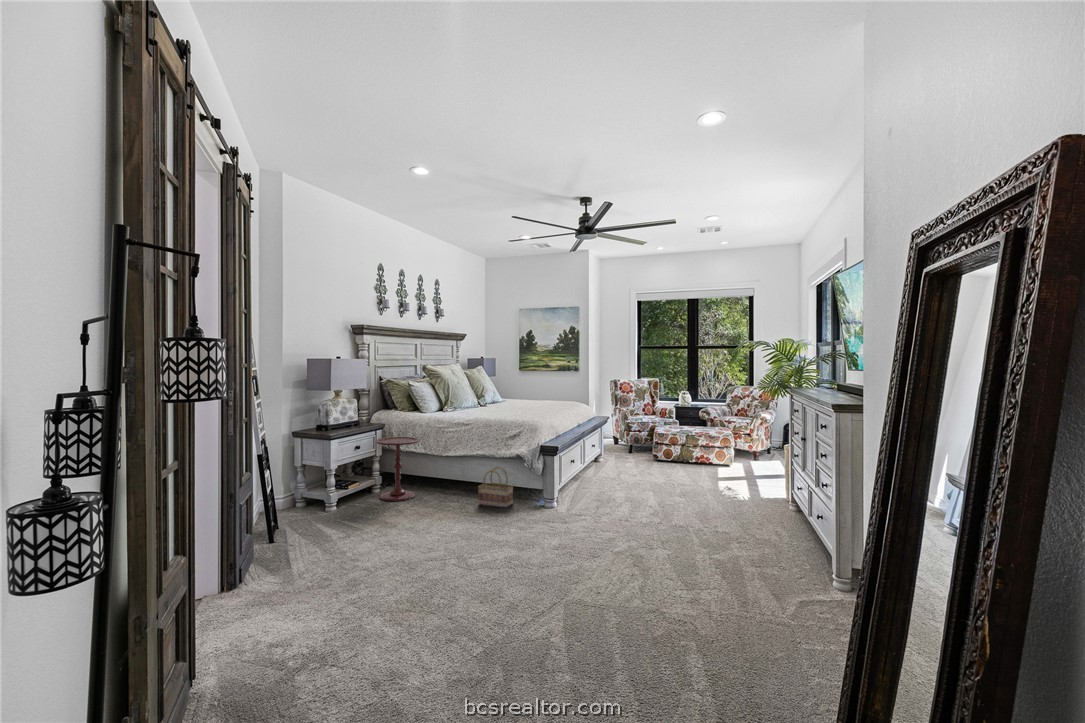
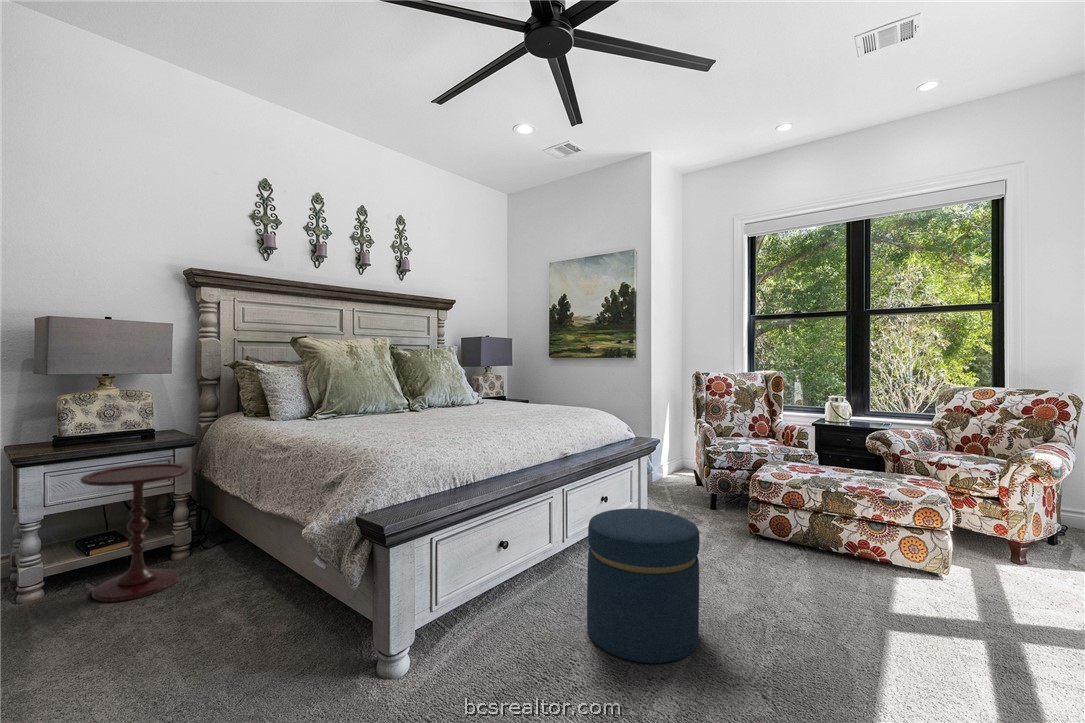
ottoman: none [613,442,656,492] -> present [587,508,700,663]
basket: present [478,467,513,508] -> none [201,559,281,679]

